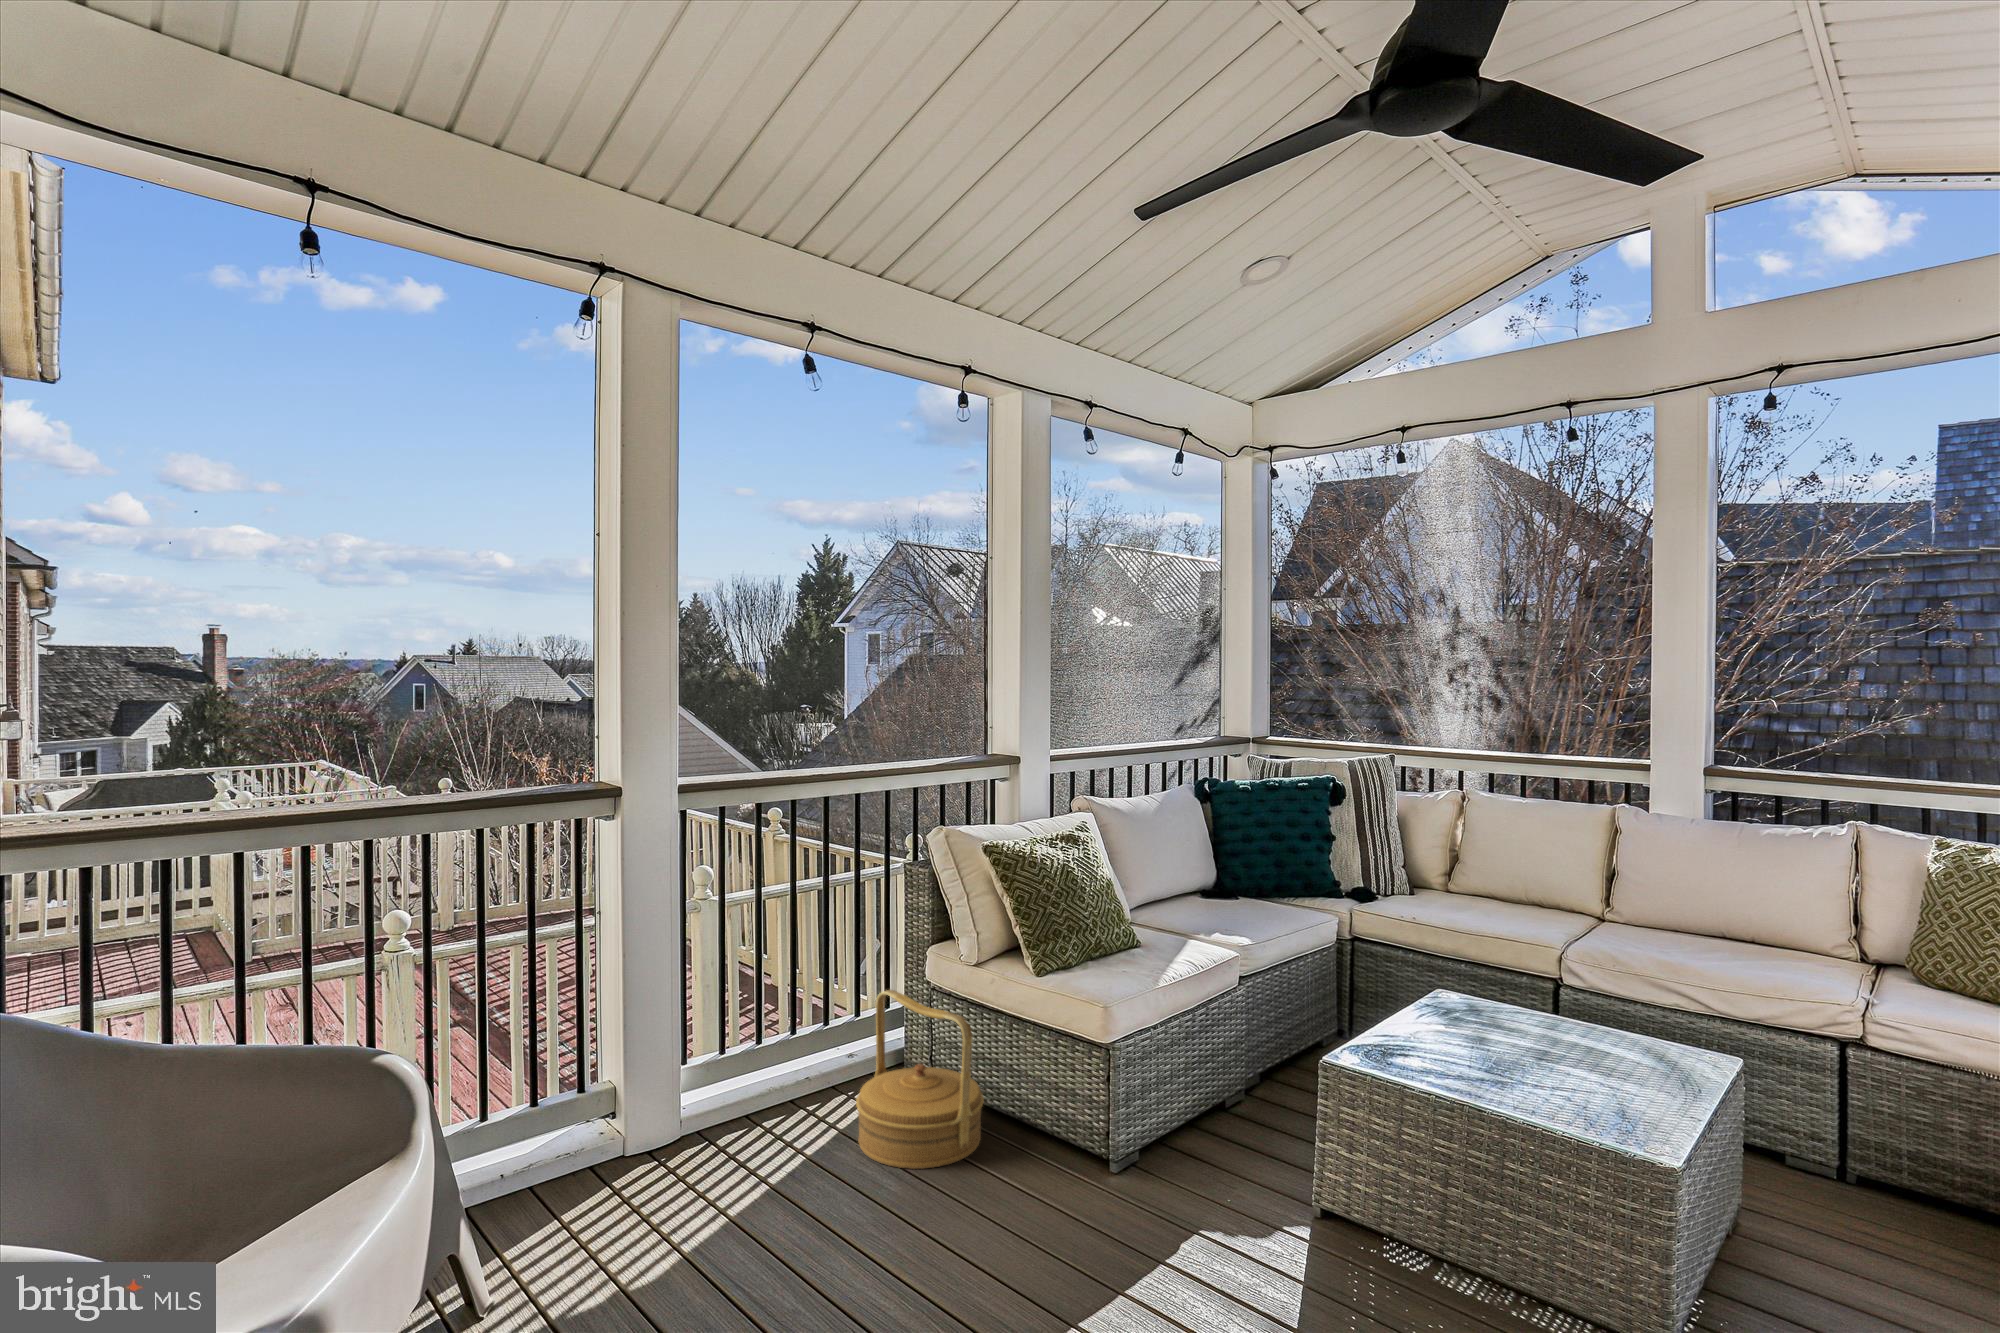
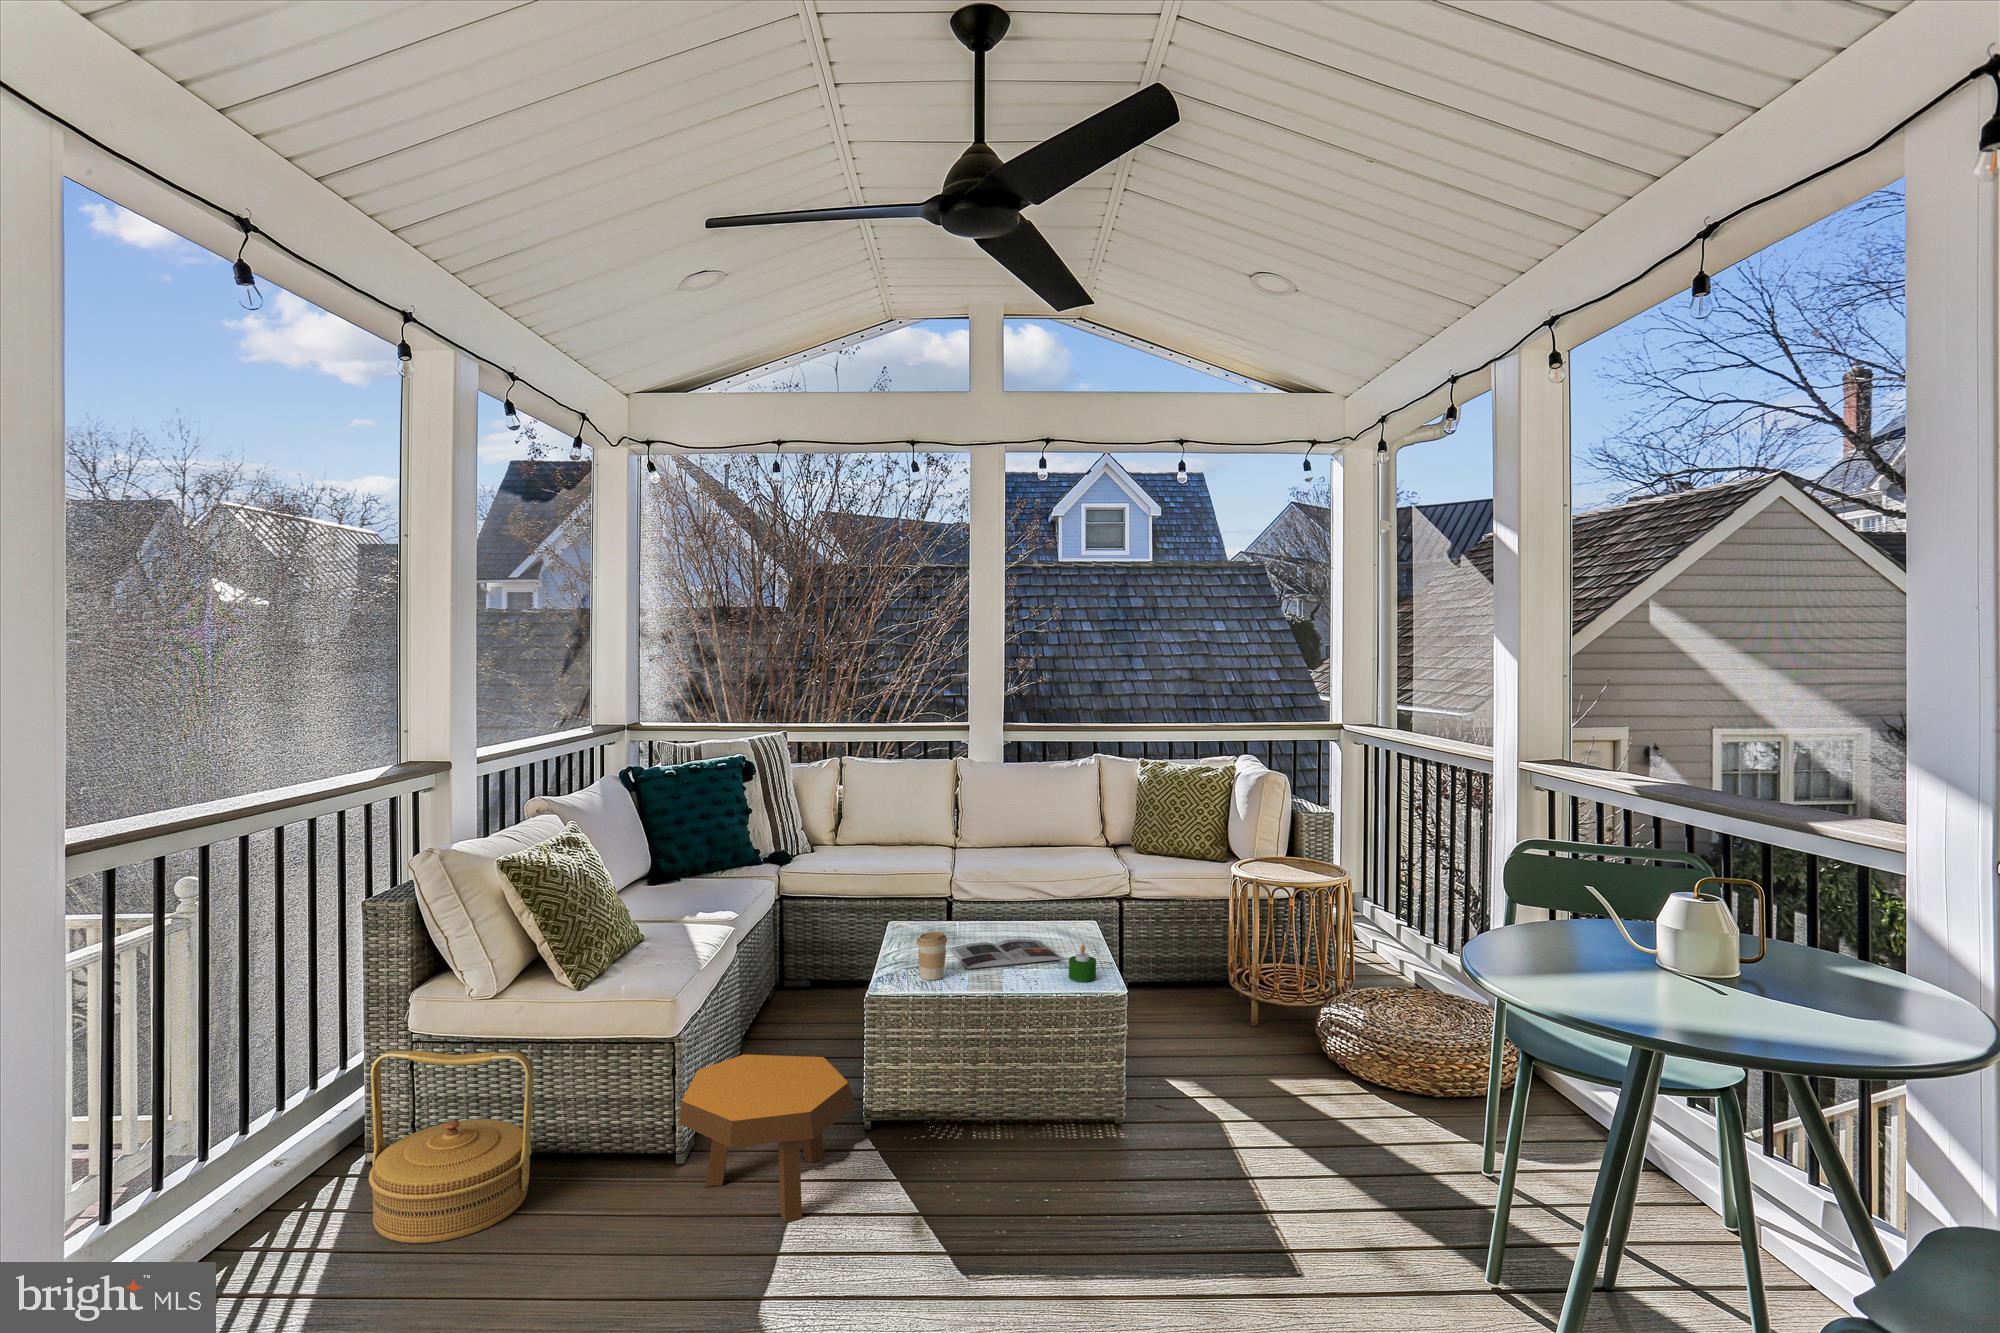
coffee cup: none [1389,1002,1430,1063] -> present [917,932,947,980]
magazine: none [1466,1033,1621,1087] -> present [950,939,1062,969]
candle: none [1607,1071,1653,1127] -> present [1069,945,1096,982]
footstool: none [1073,1084,1258,1281] -> present [679,1054,856,1222]

